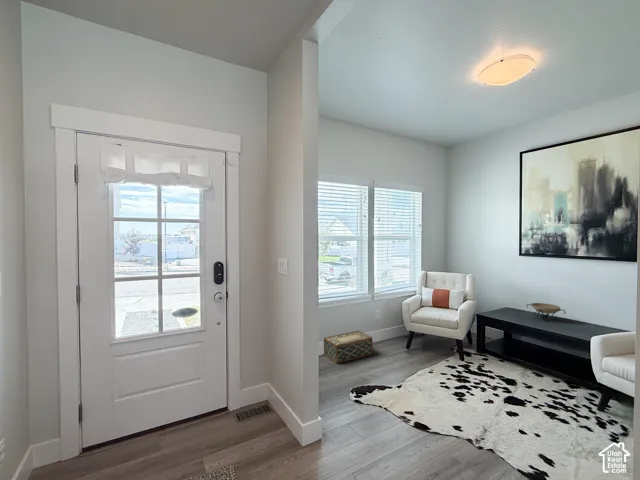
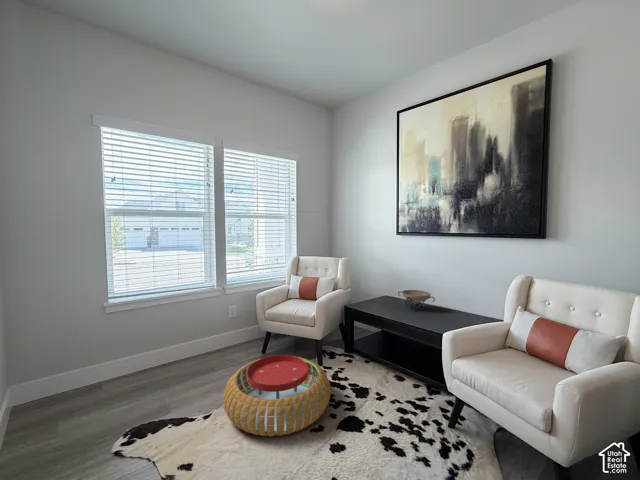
woven basket: present [324,331,373,364] -> none [135,335,208,386]
pouf: none [408,348,492,402] -> present [223,355,331,437]

